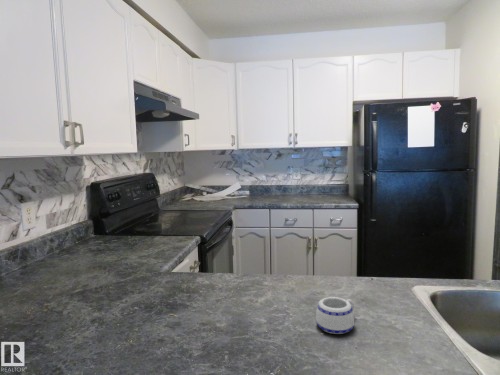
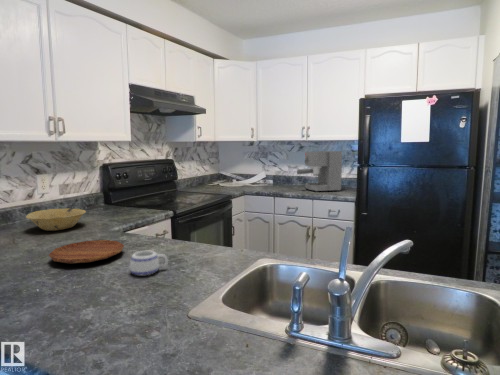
coffee maker: none [290,158,332,200] -> present [297,151,342,192]
bowl: none [46,247,127,283] -> present [26,209,86,231]
tray: none [168,287,265,334] -> present [49,240,124,263]

